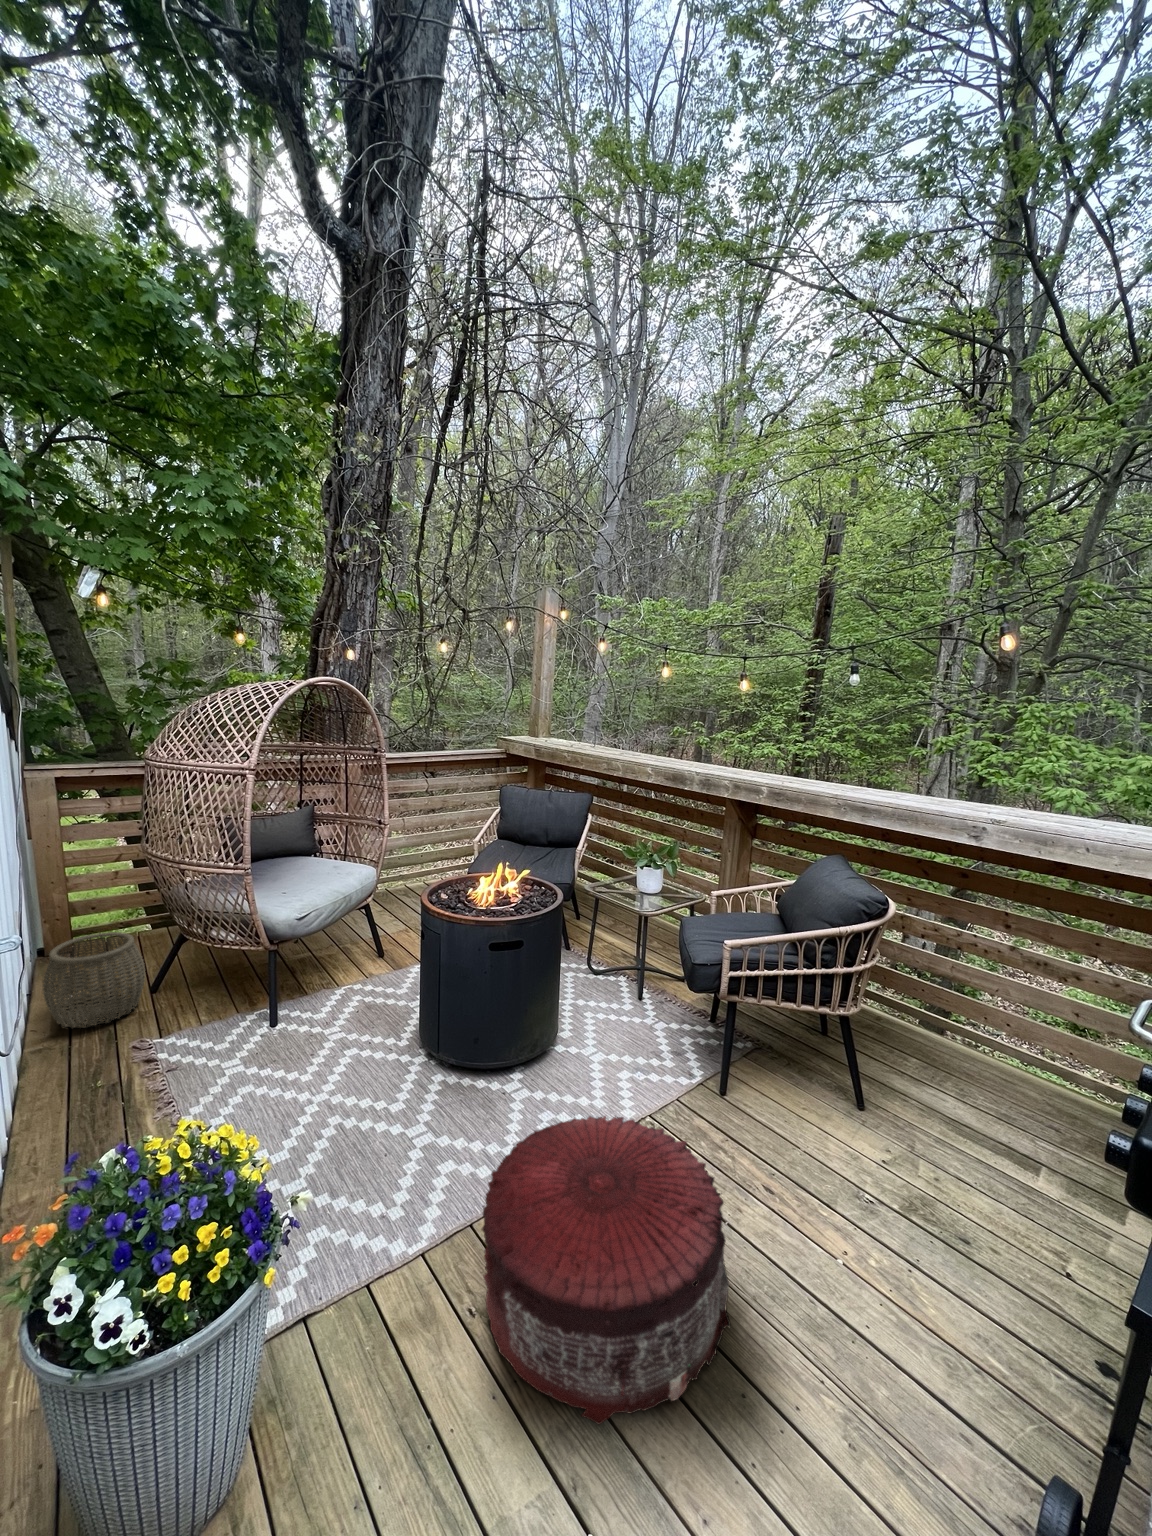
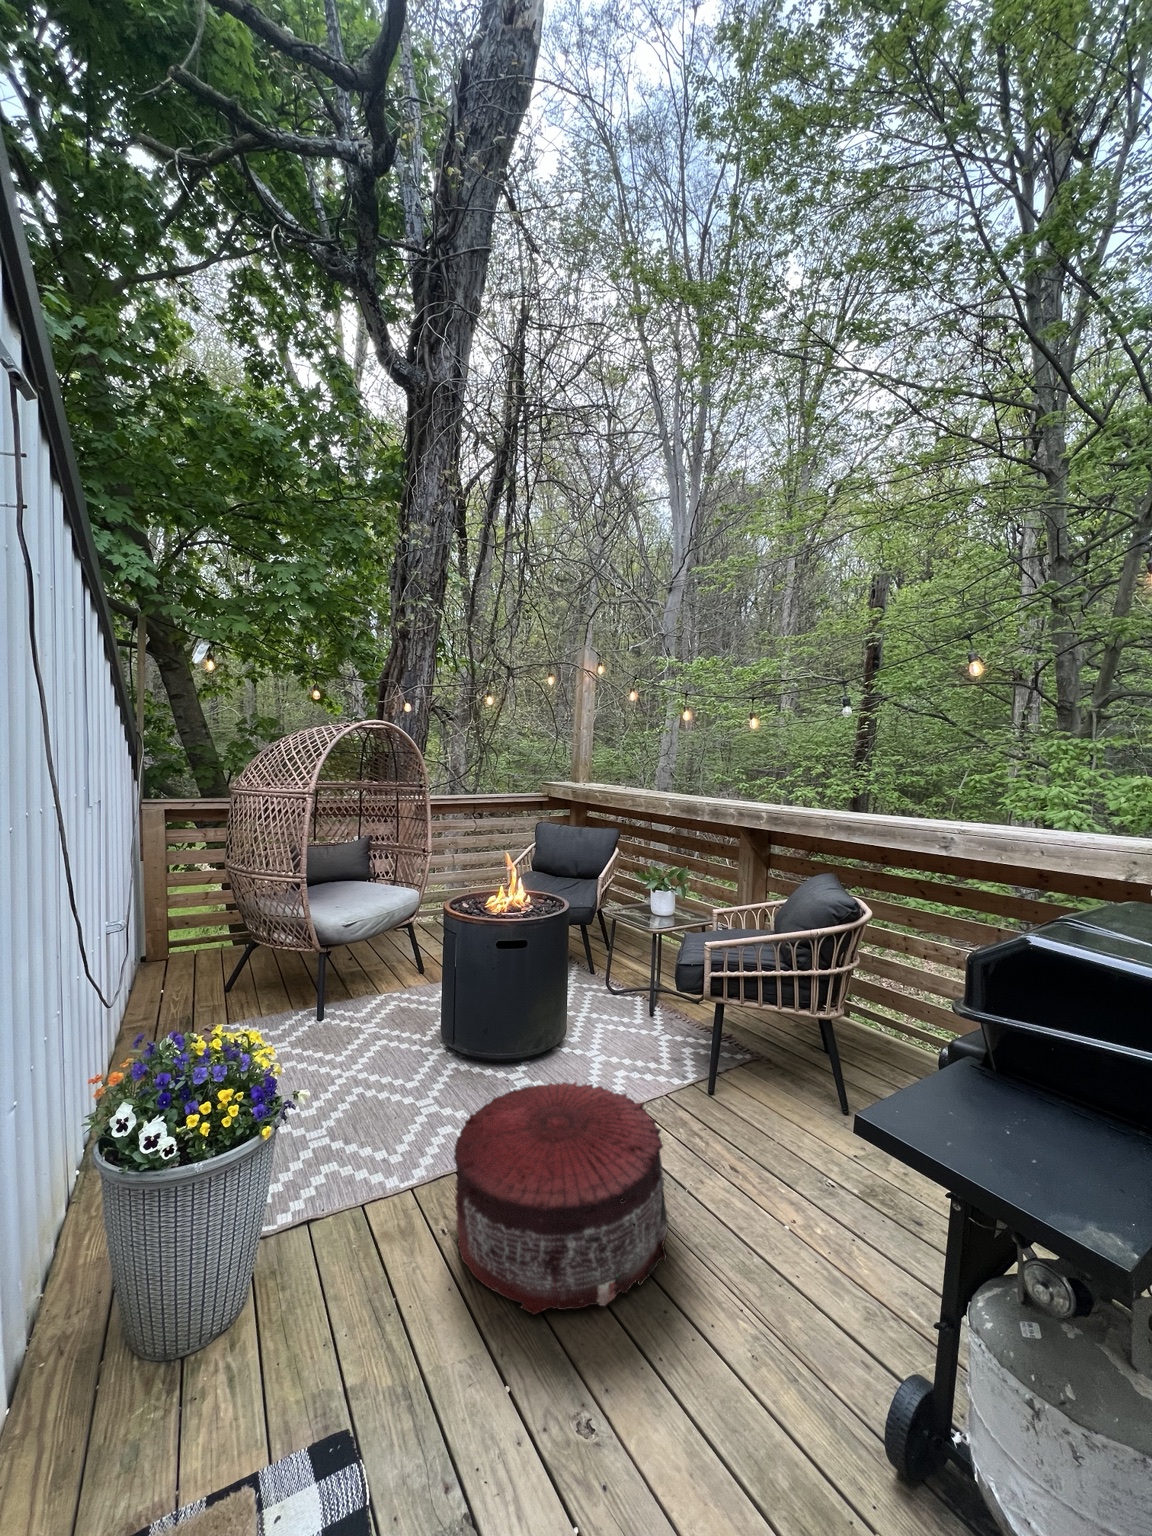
woven basket: present [43,932,145,1028] -> none [138,936,220,1014]

